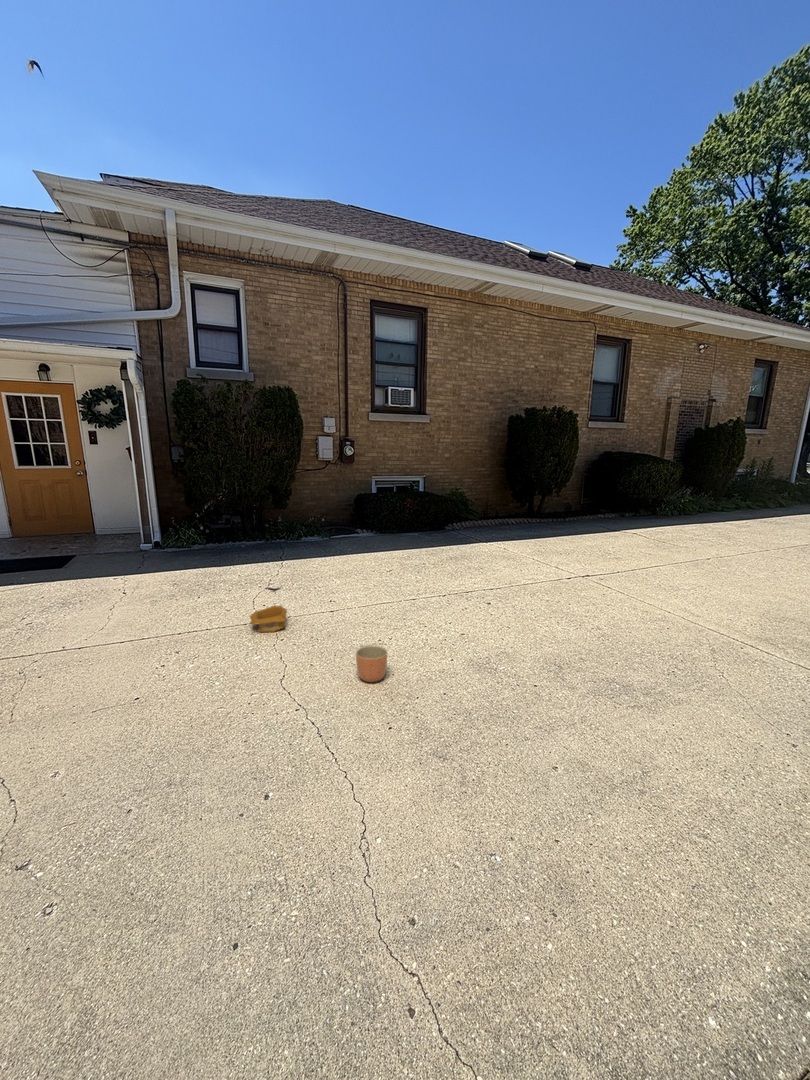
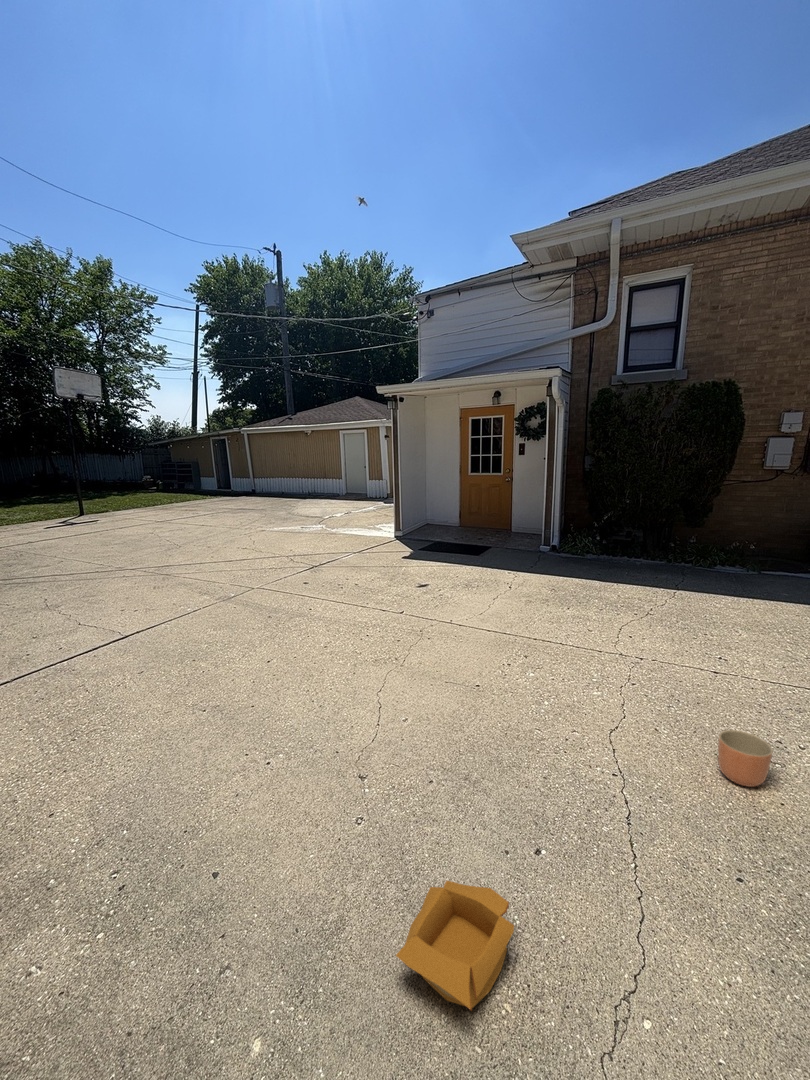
cardboard box: present [250,606,287,632] -> present [396,881,514,1010]

